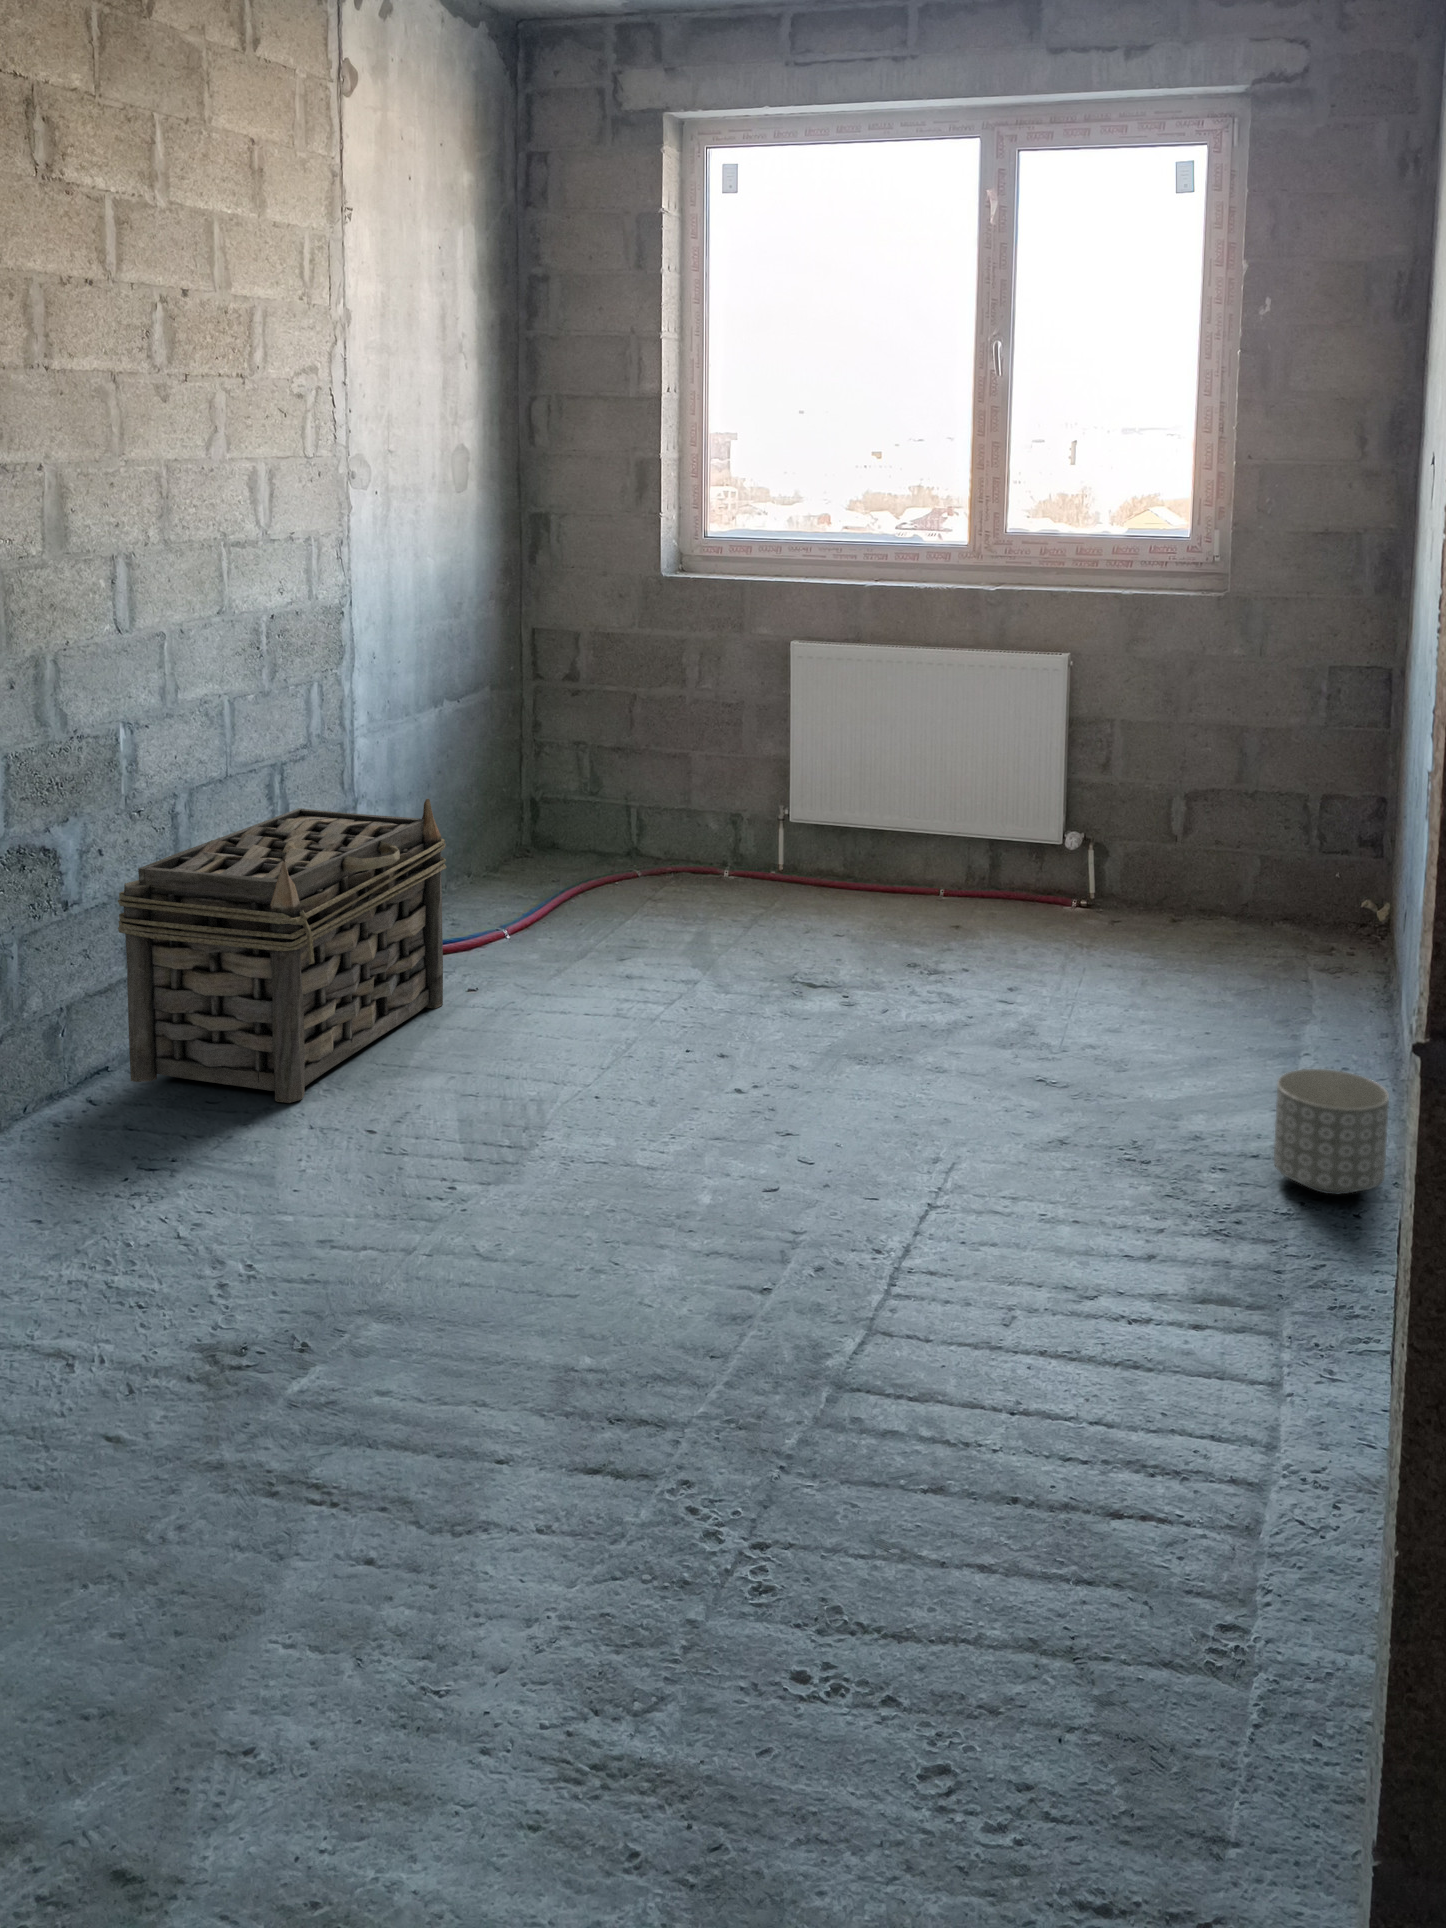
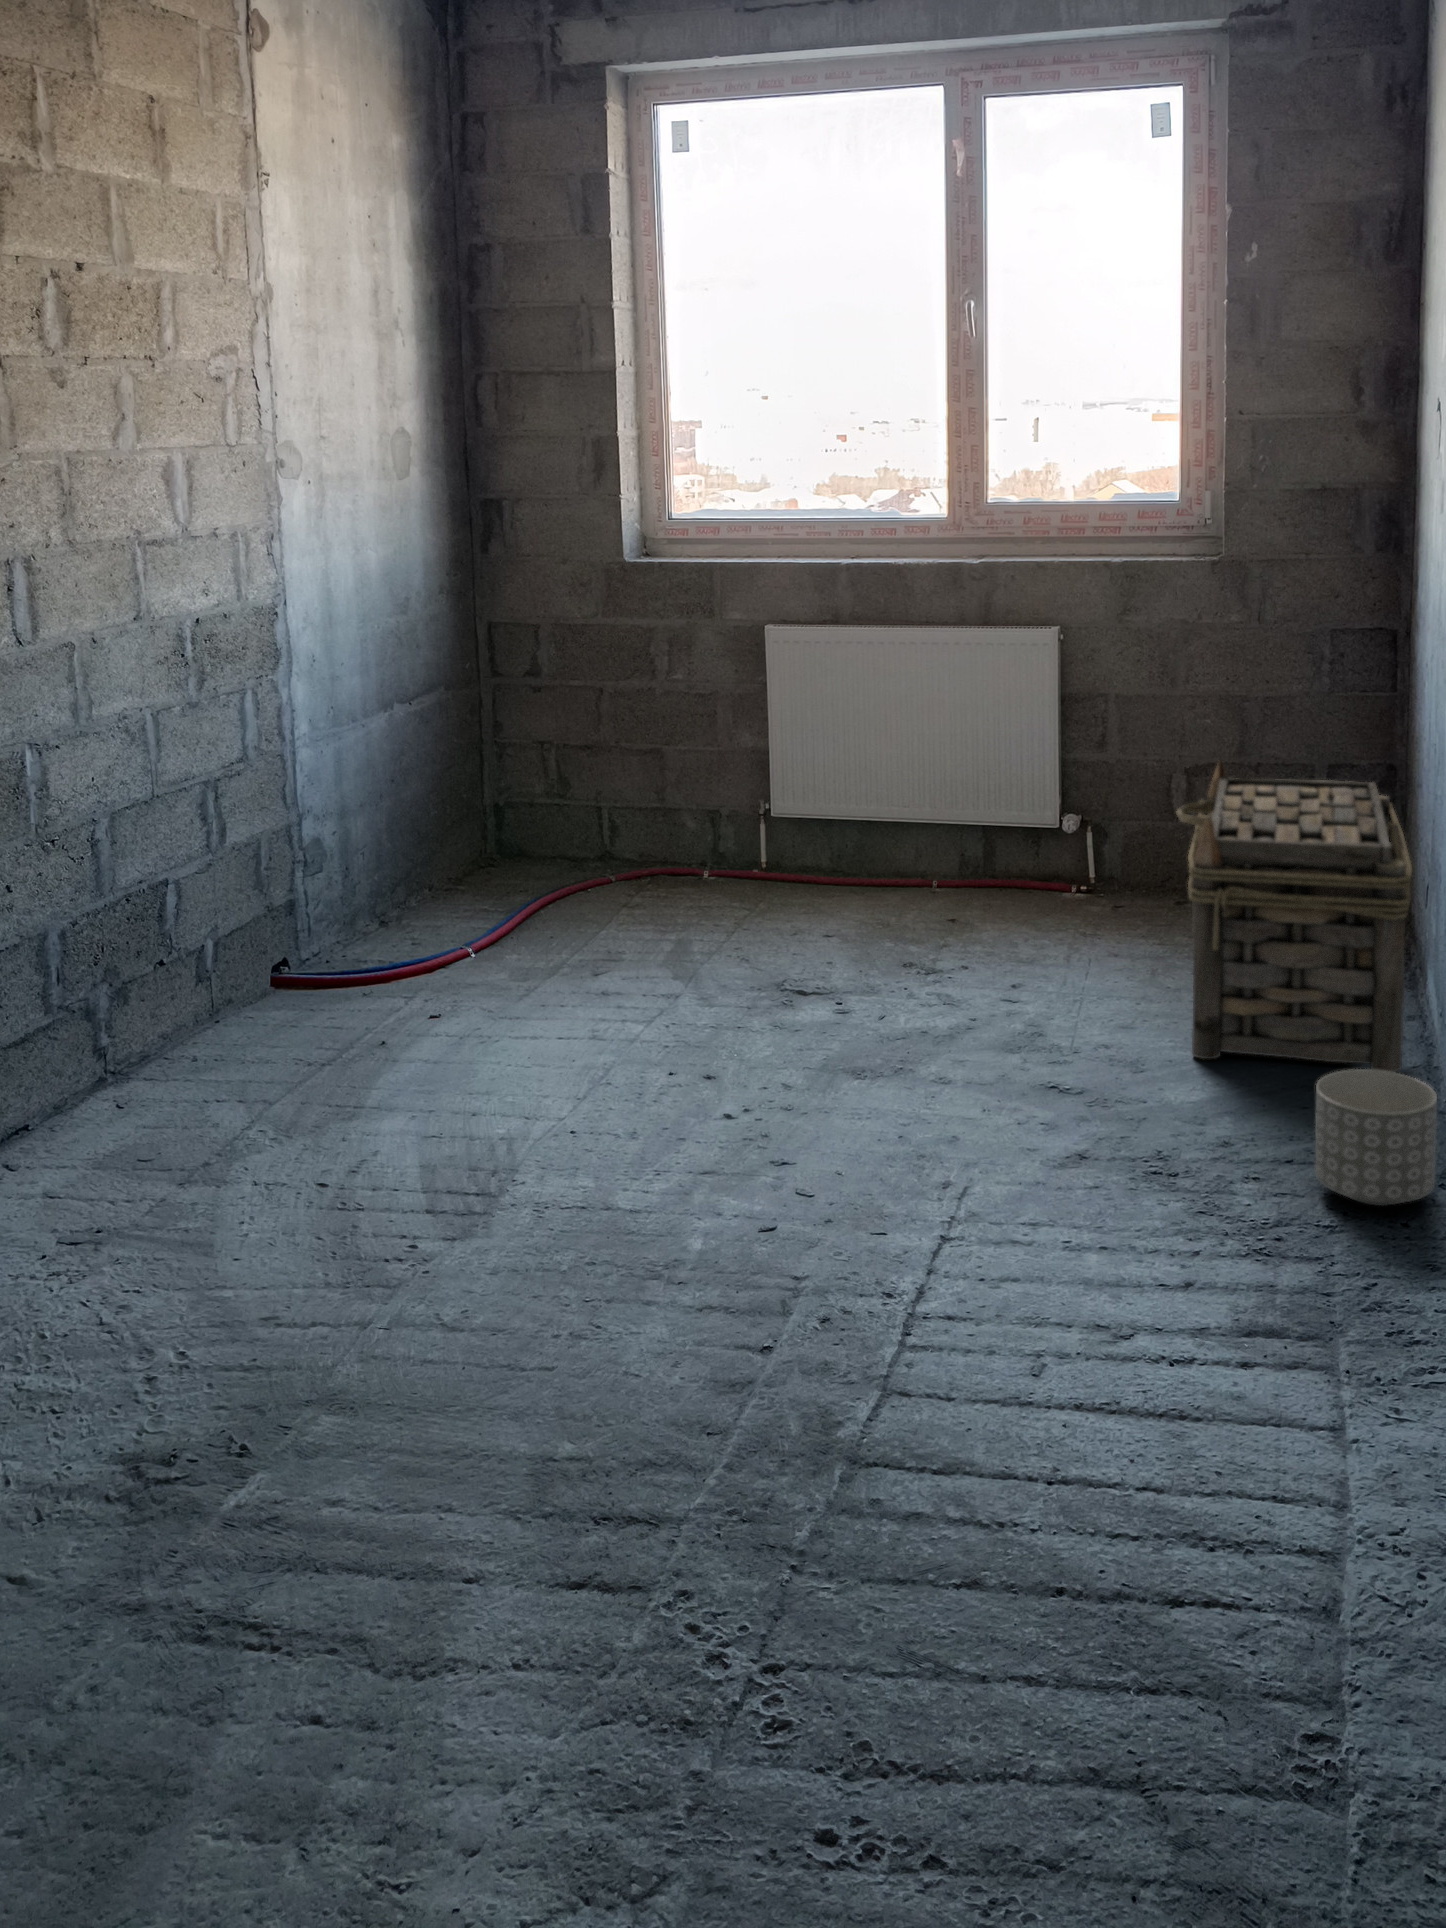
basket: present [118,799,446,1103] -> present [1176,760,1412,1072]

